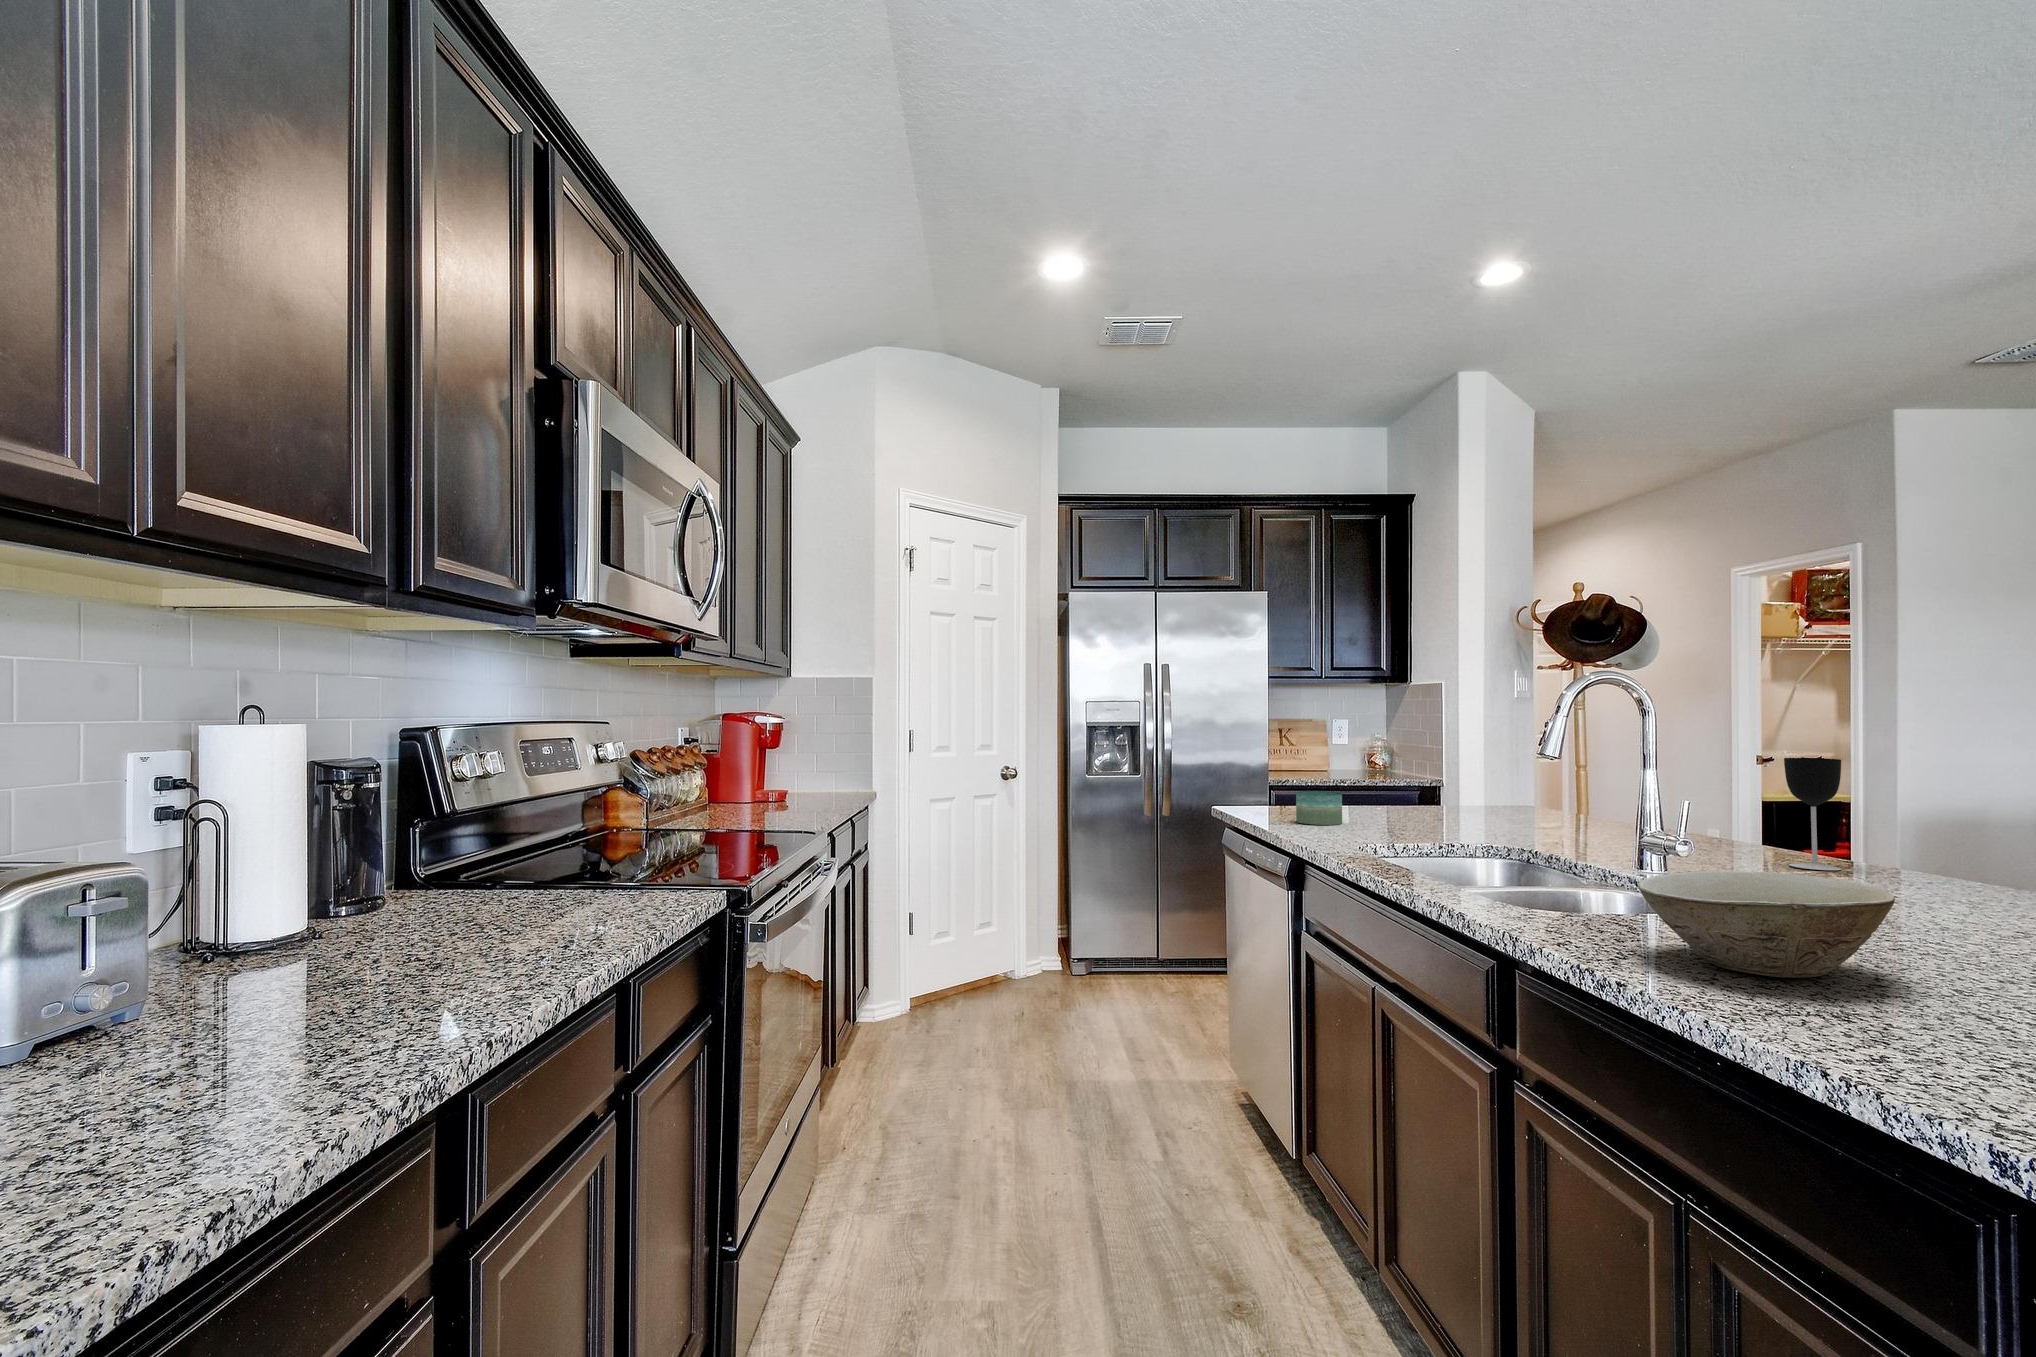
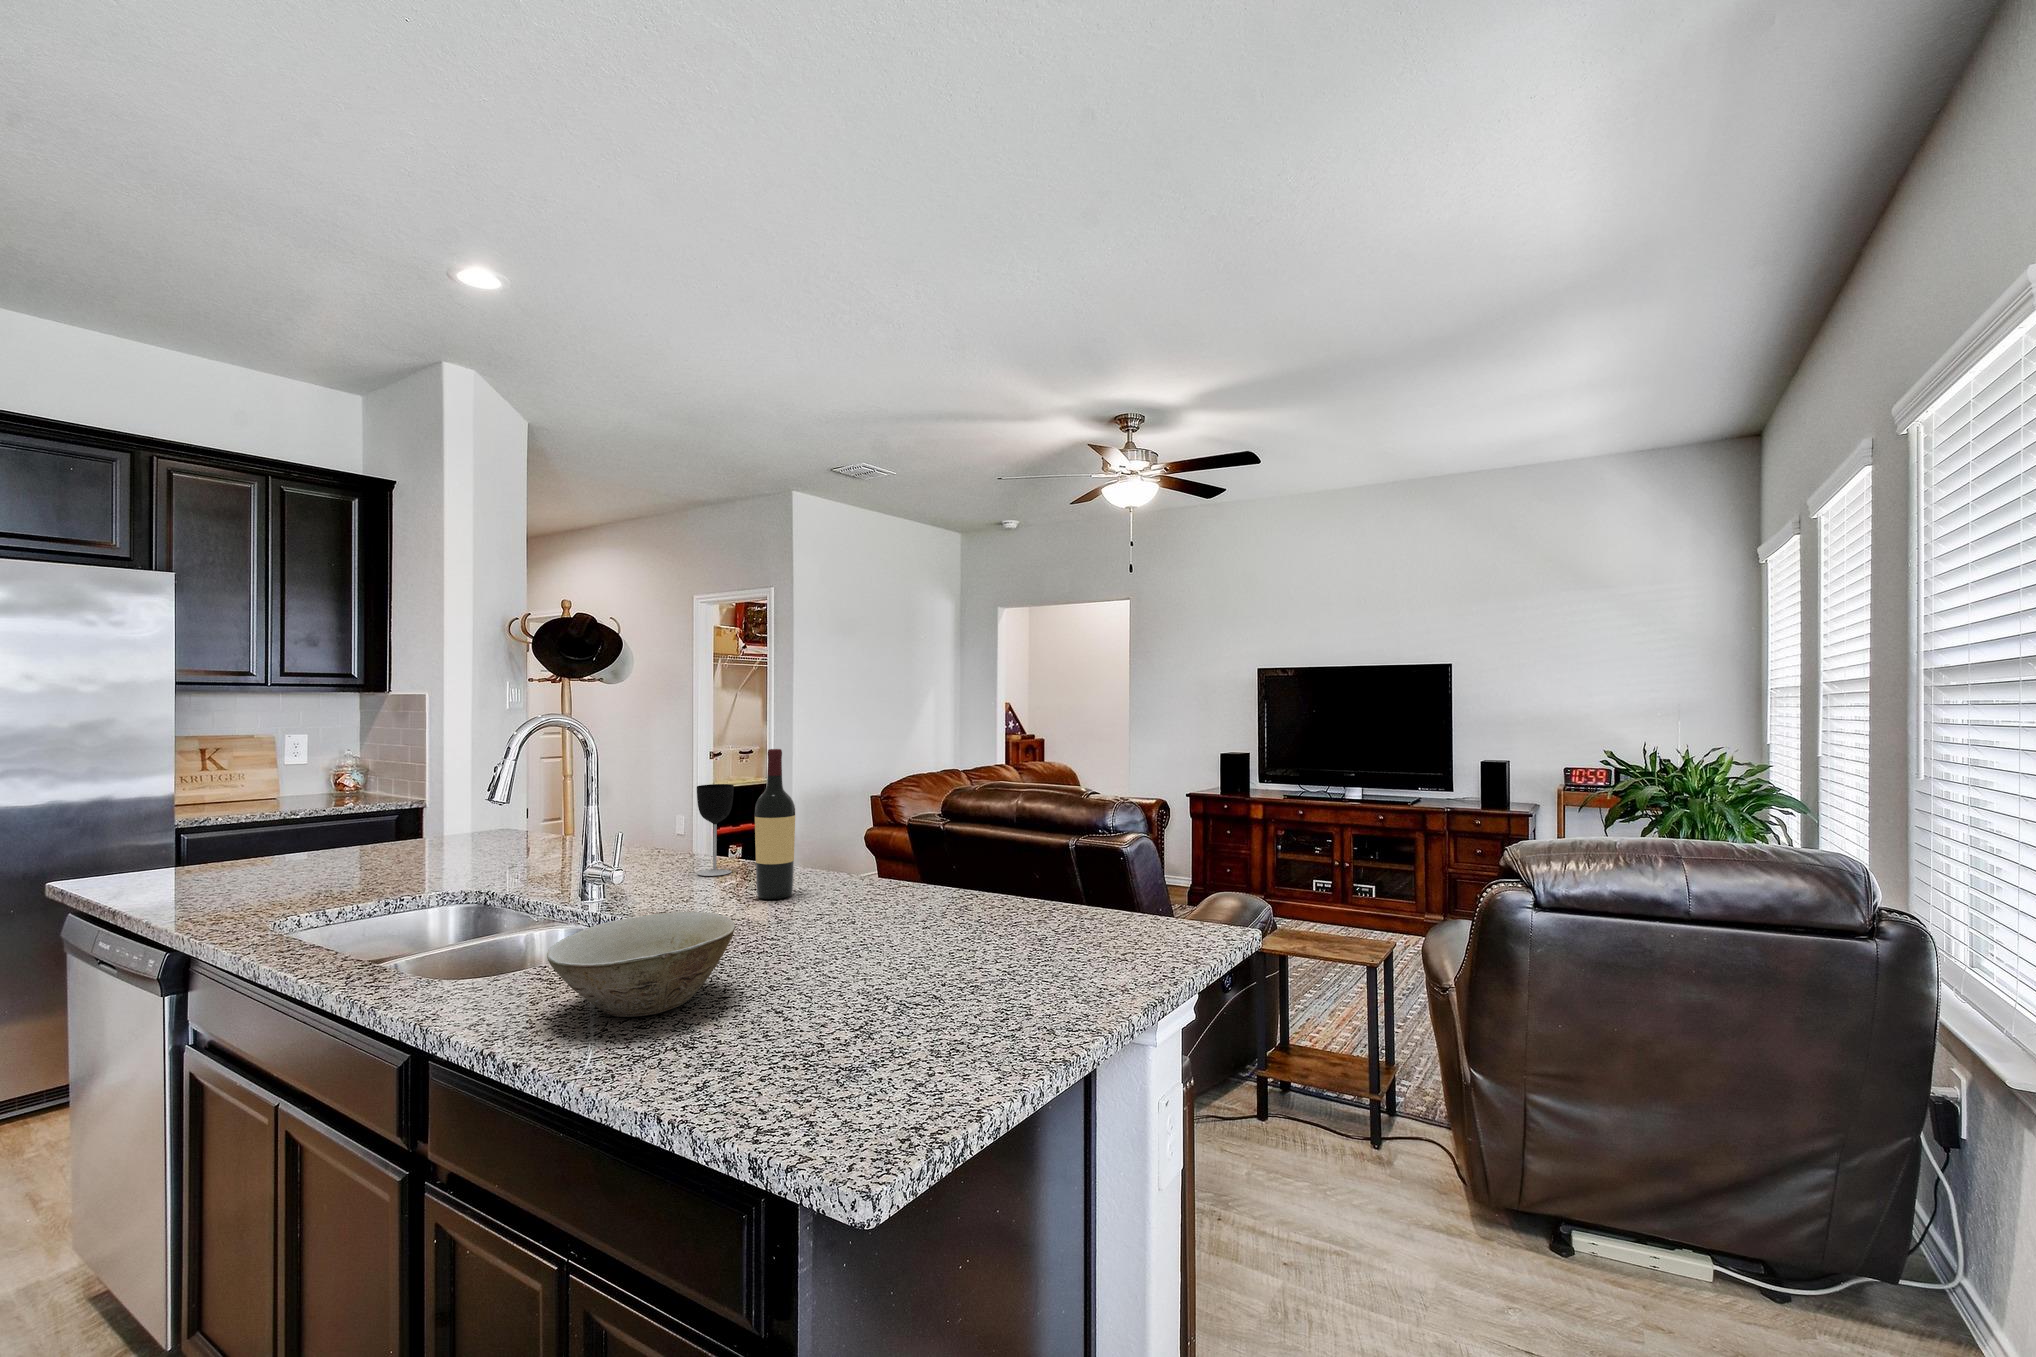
wine bottle: none [1888,705,1960,905] -> present [755,749,795,899]
candle: present [1296,791,1342,825] -> none [190,849,263,896]

